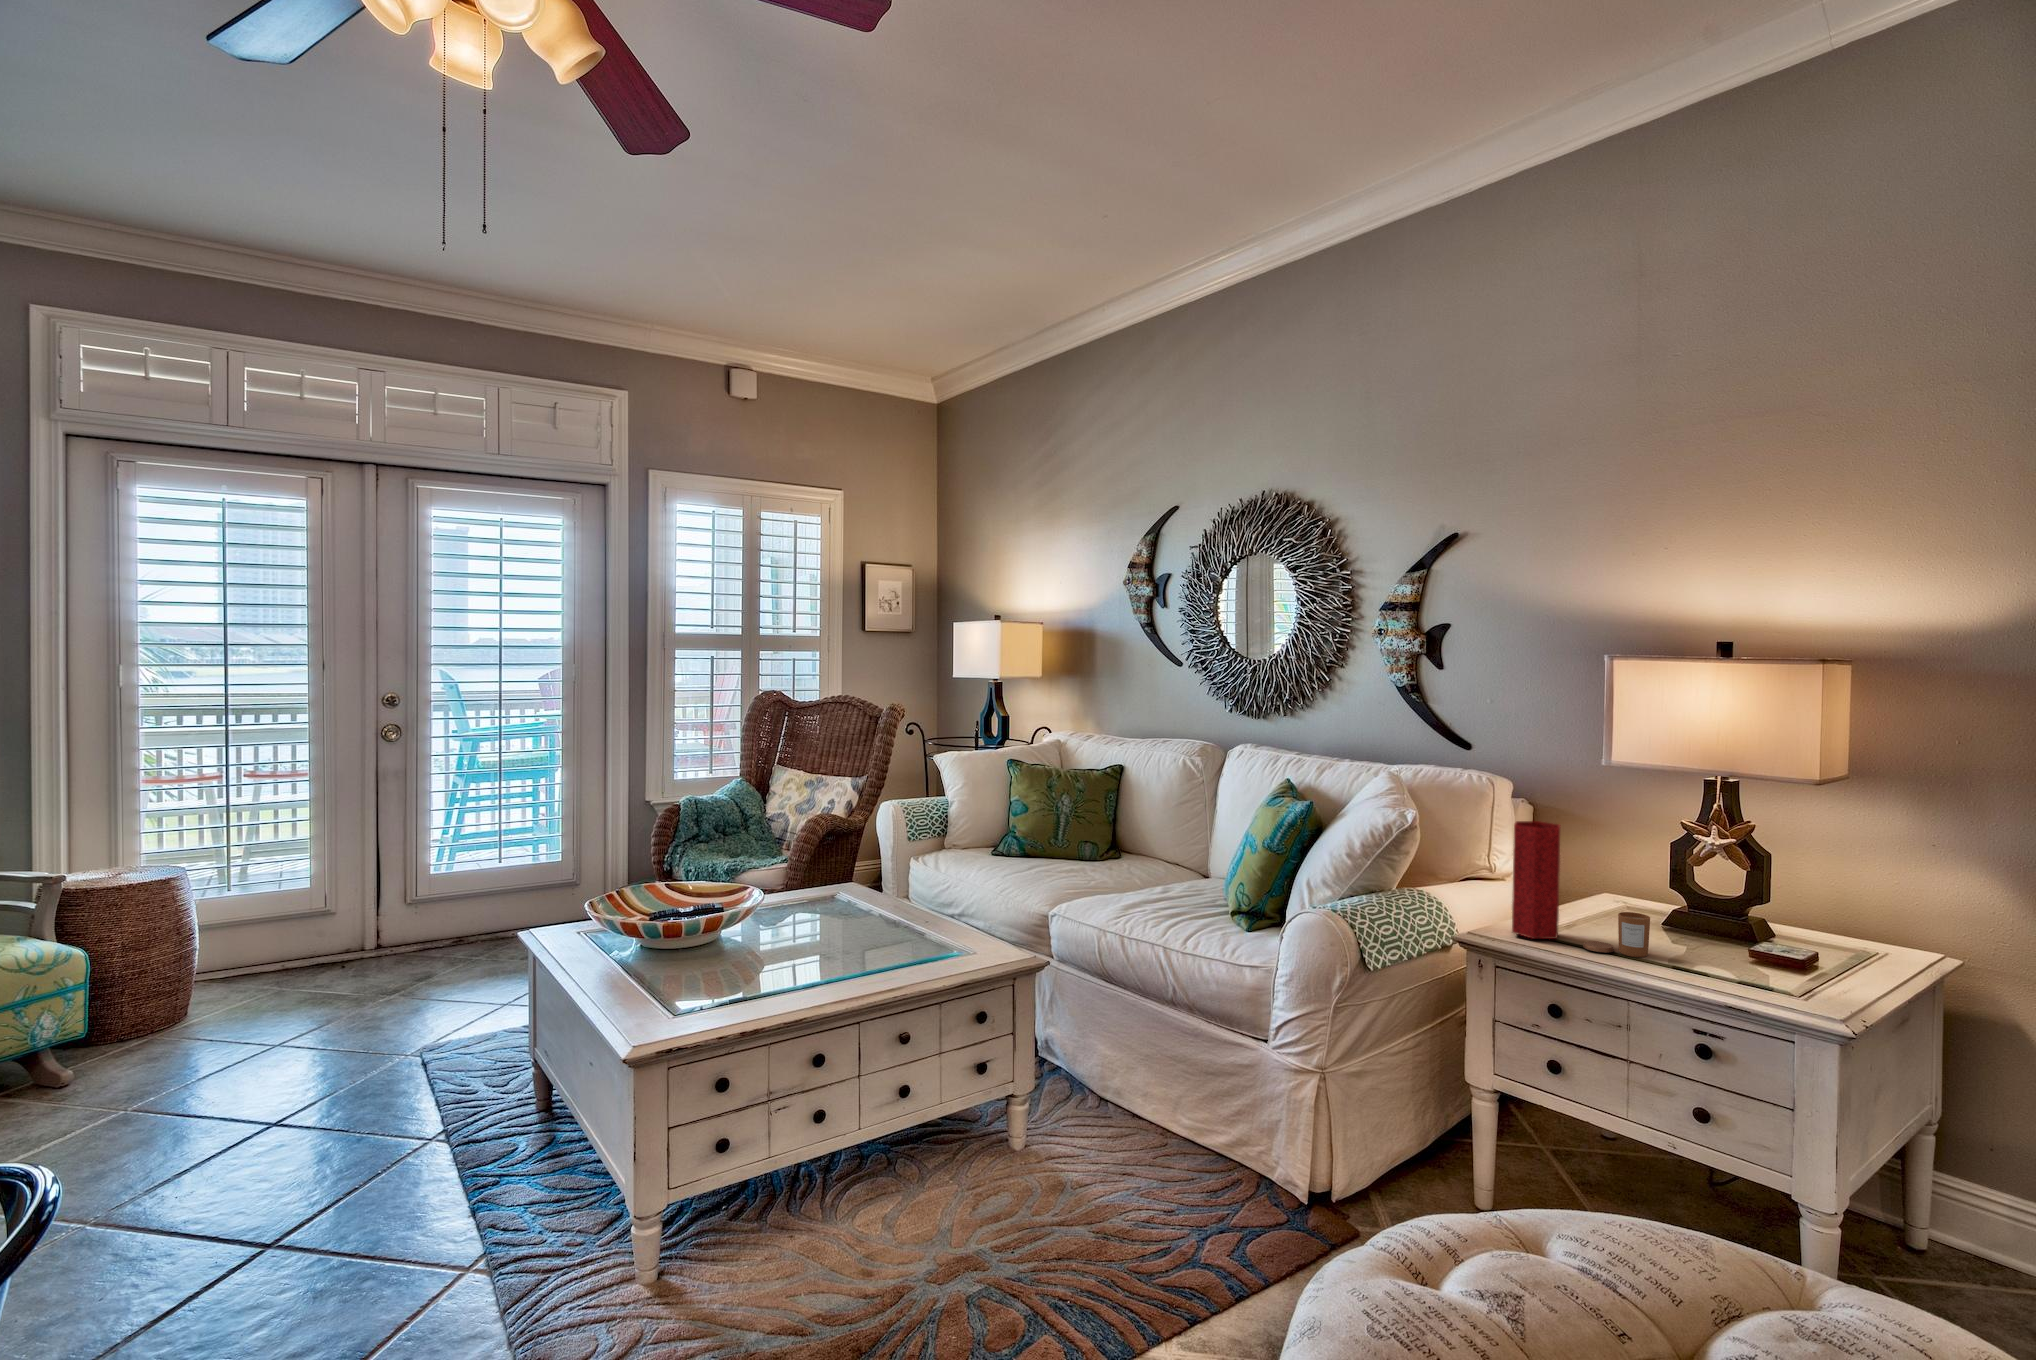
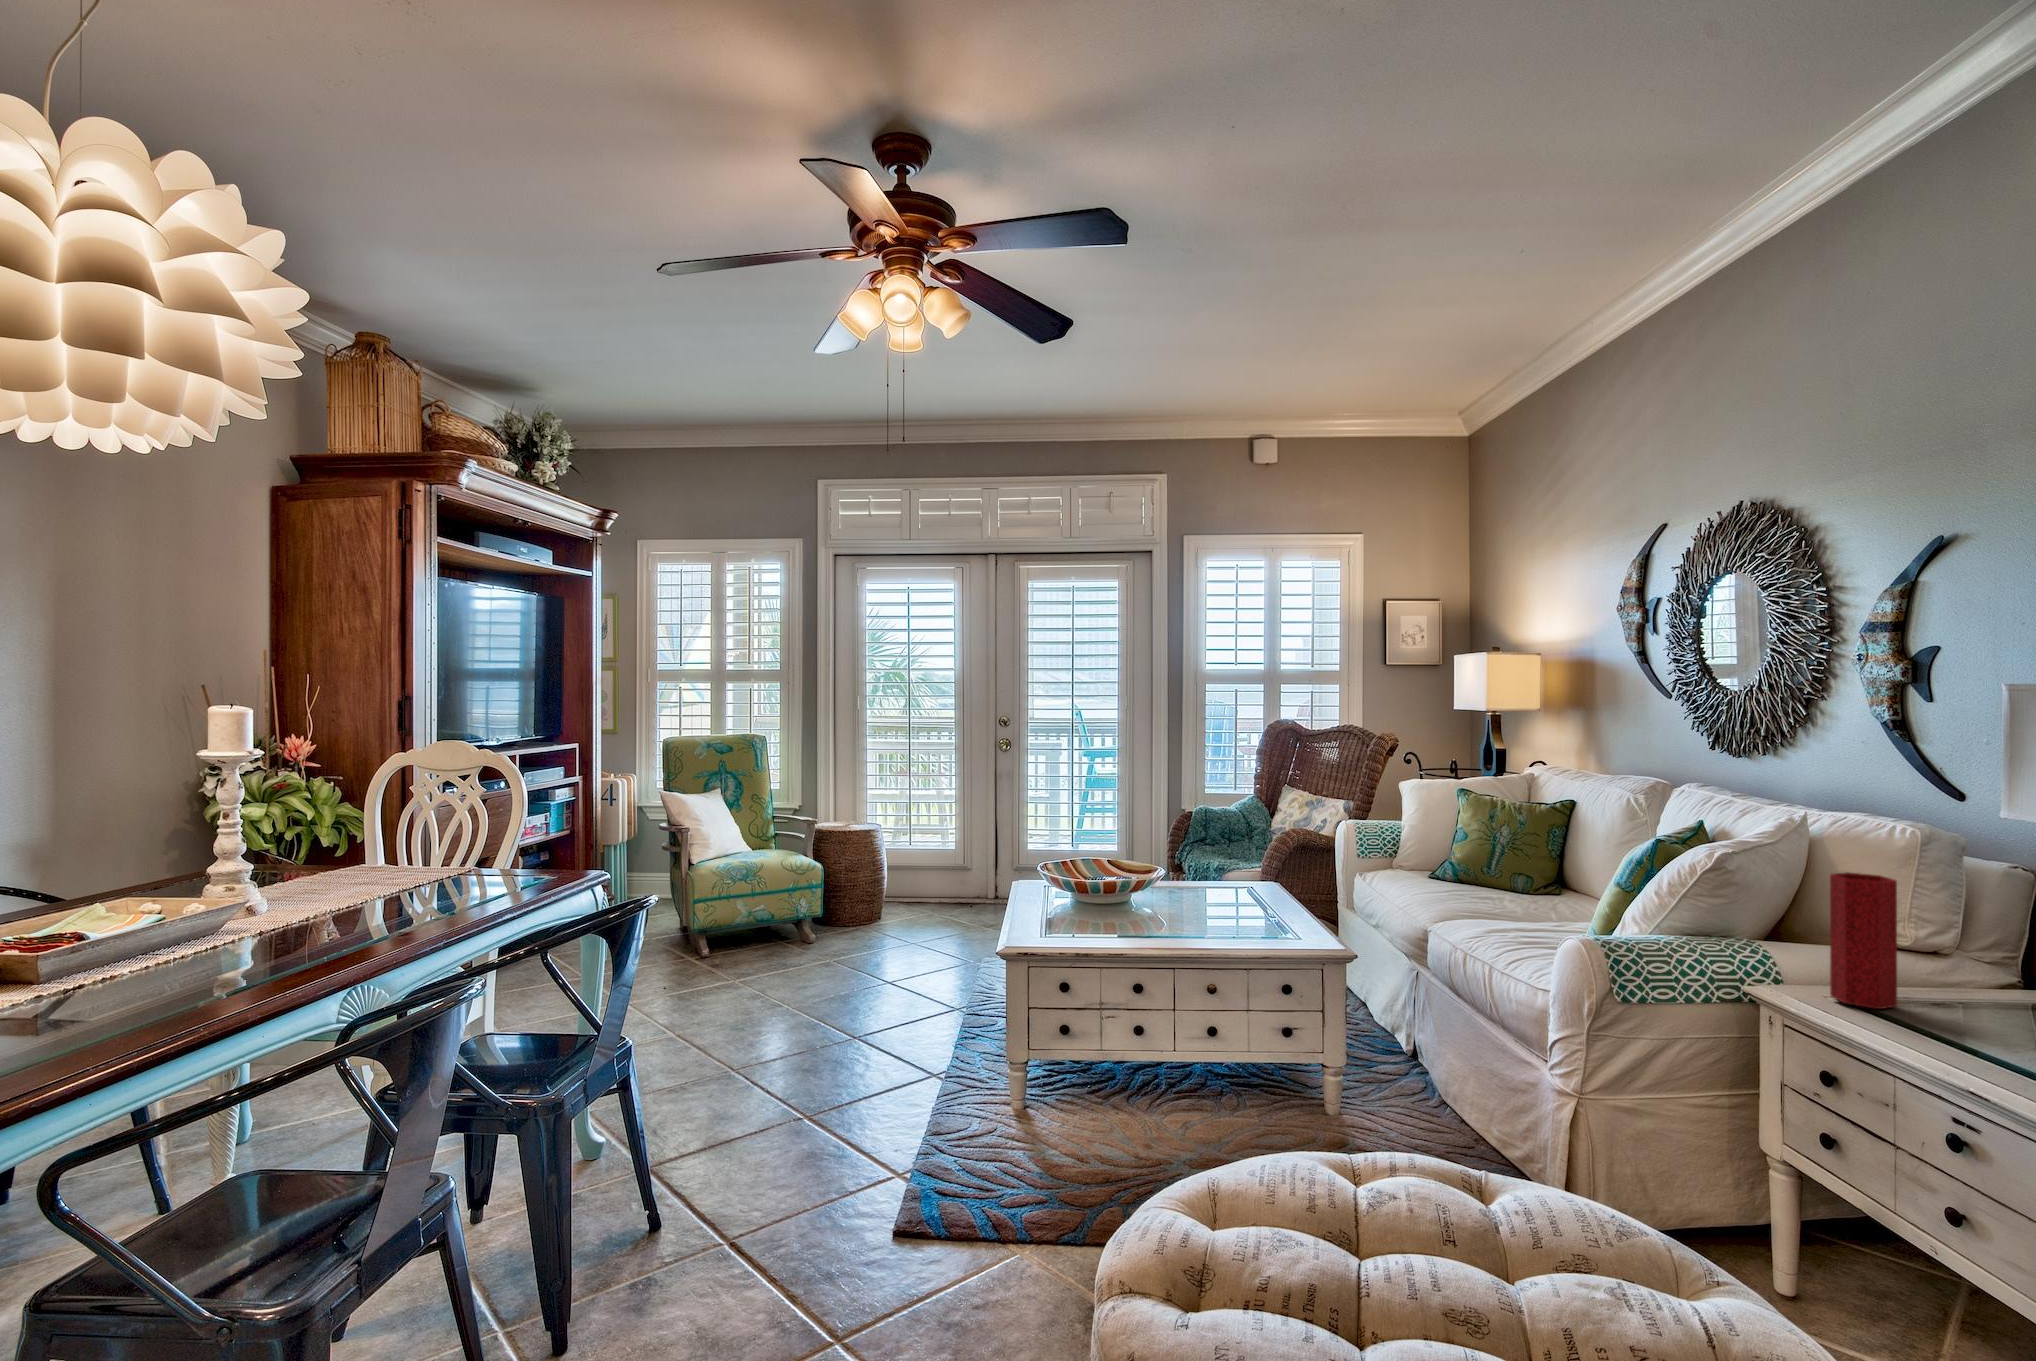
candle: present [1583,912,1650,957] -> none [1889,984,1967,1037]

